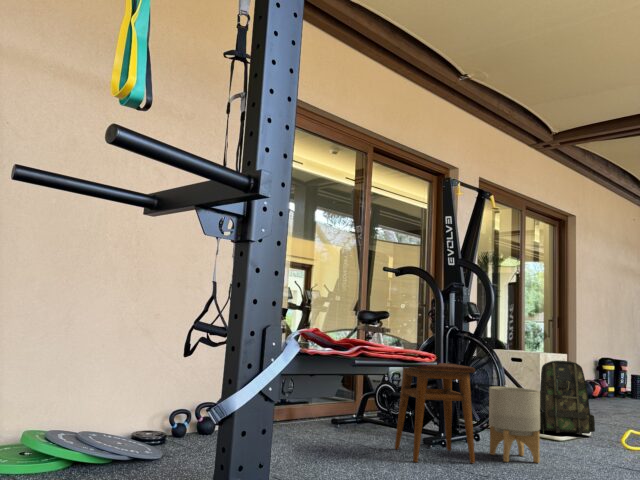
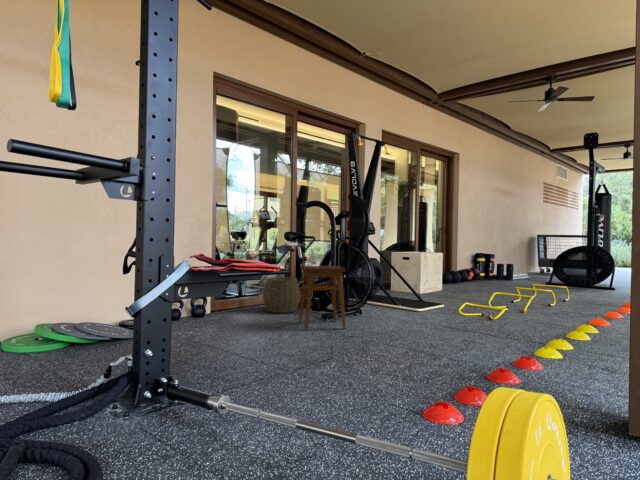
backpack: present [540,361,595,435] -> none [408,259,444,307]
woven basket: none [328,377,385,433] -> present [263,277,301,313]
planter: present [489,387,540,463] -> none [360,279,392,327]

